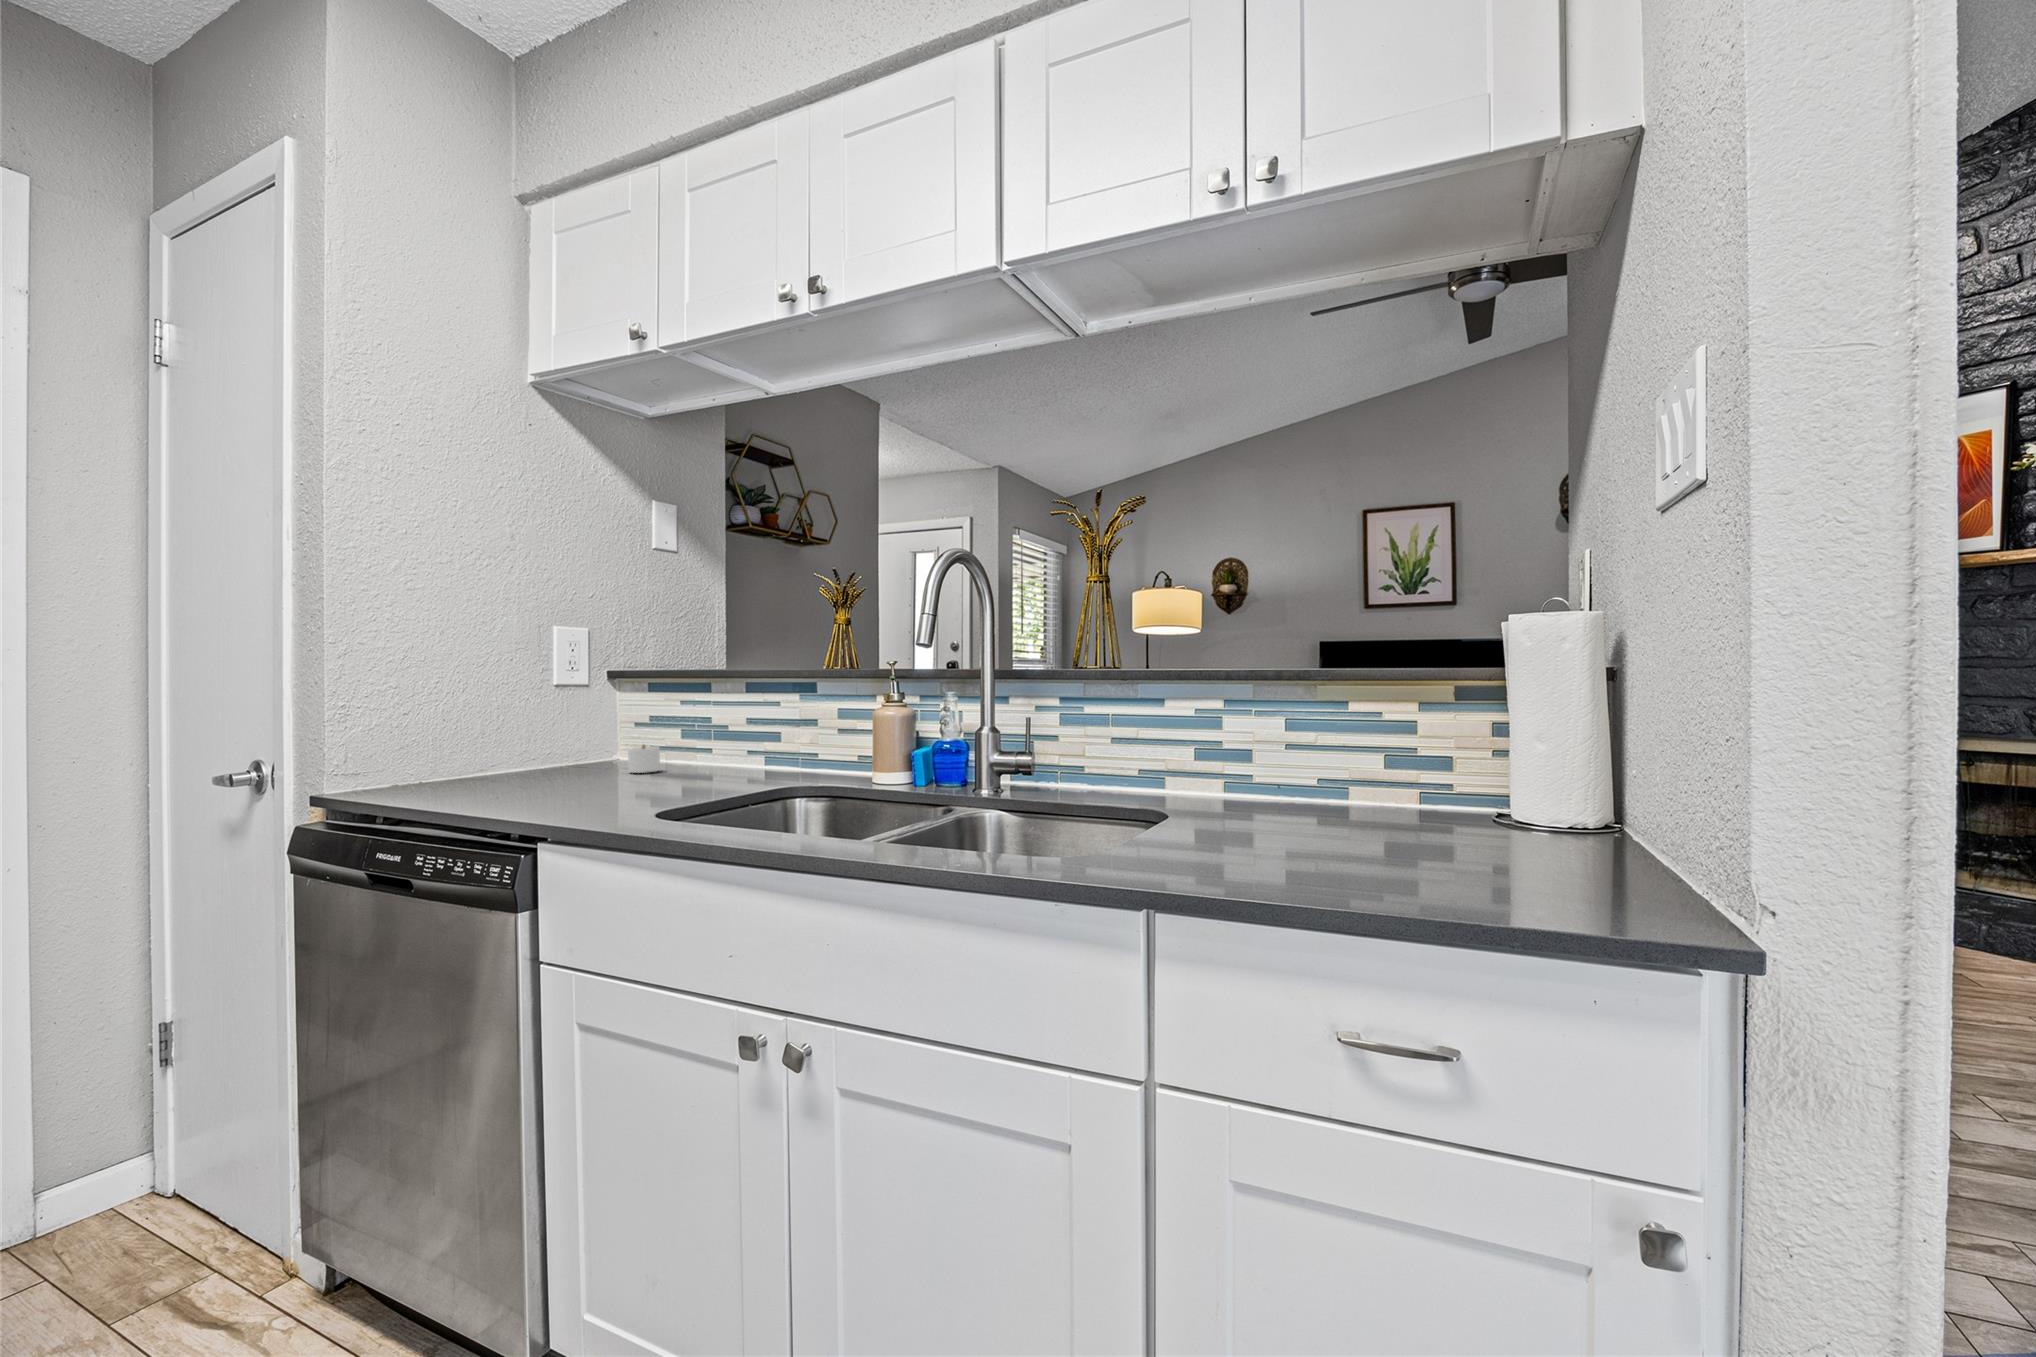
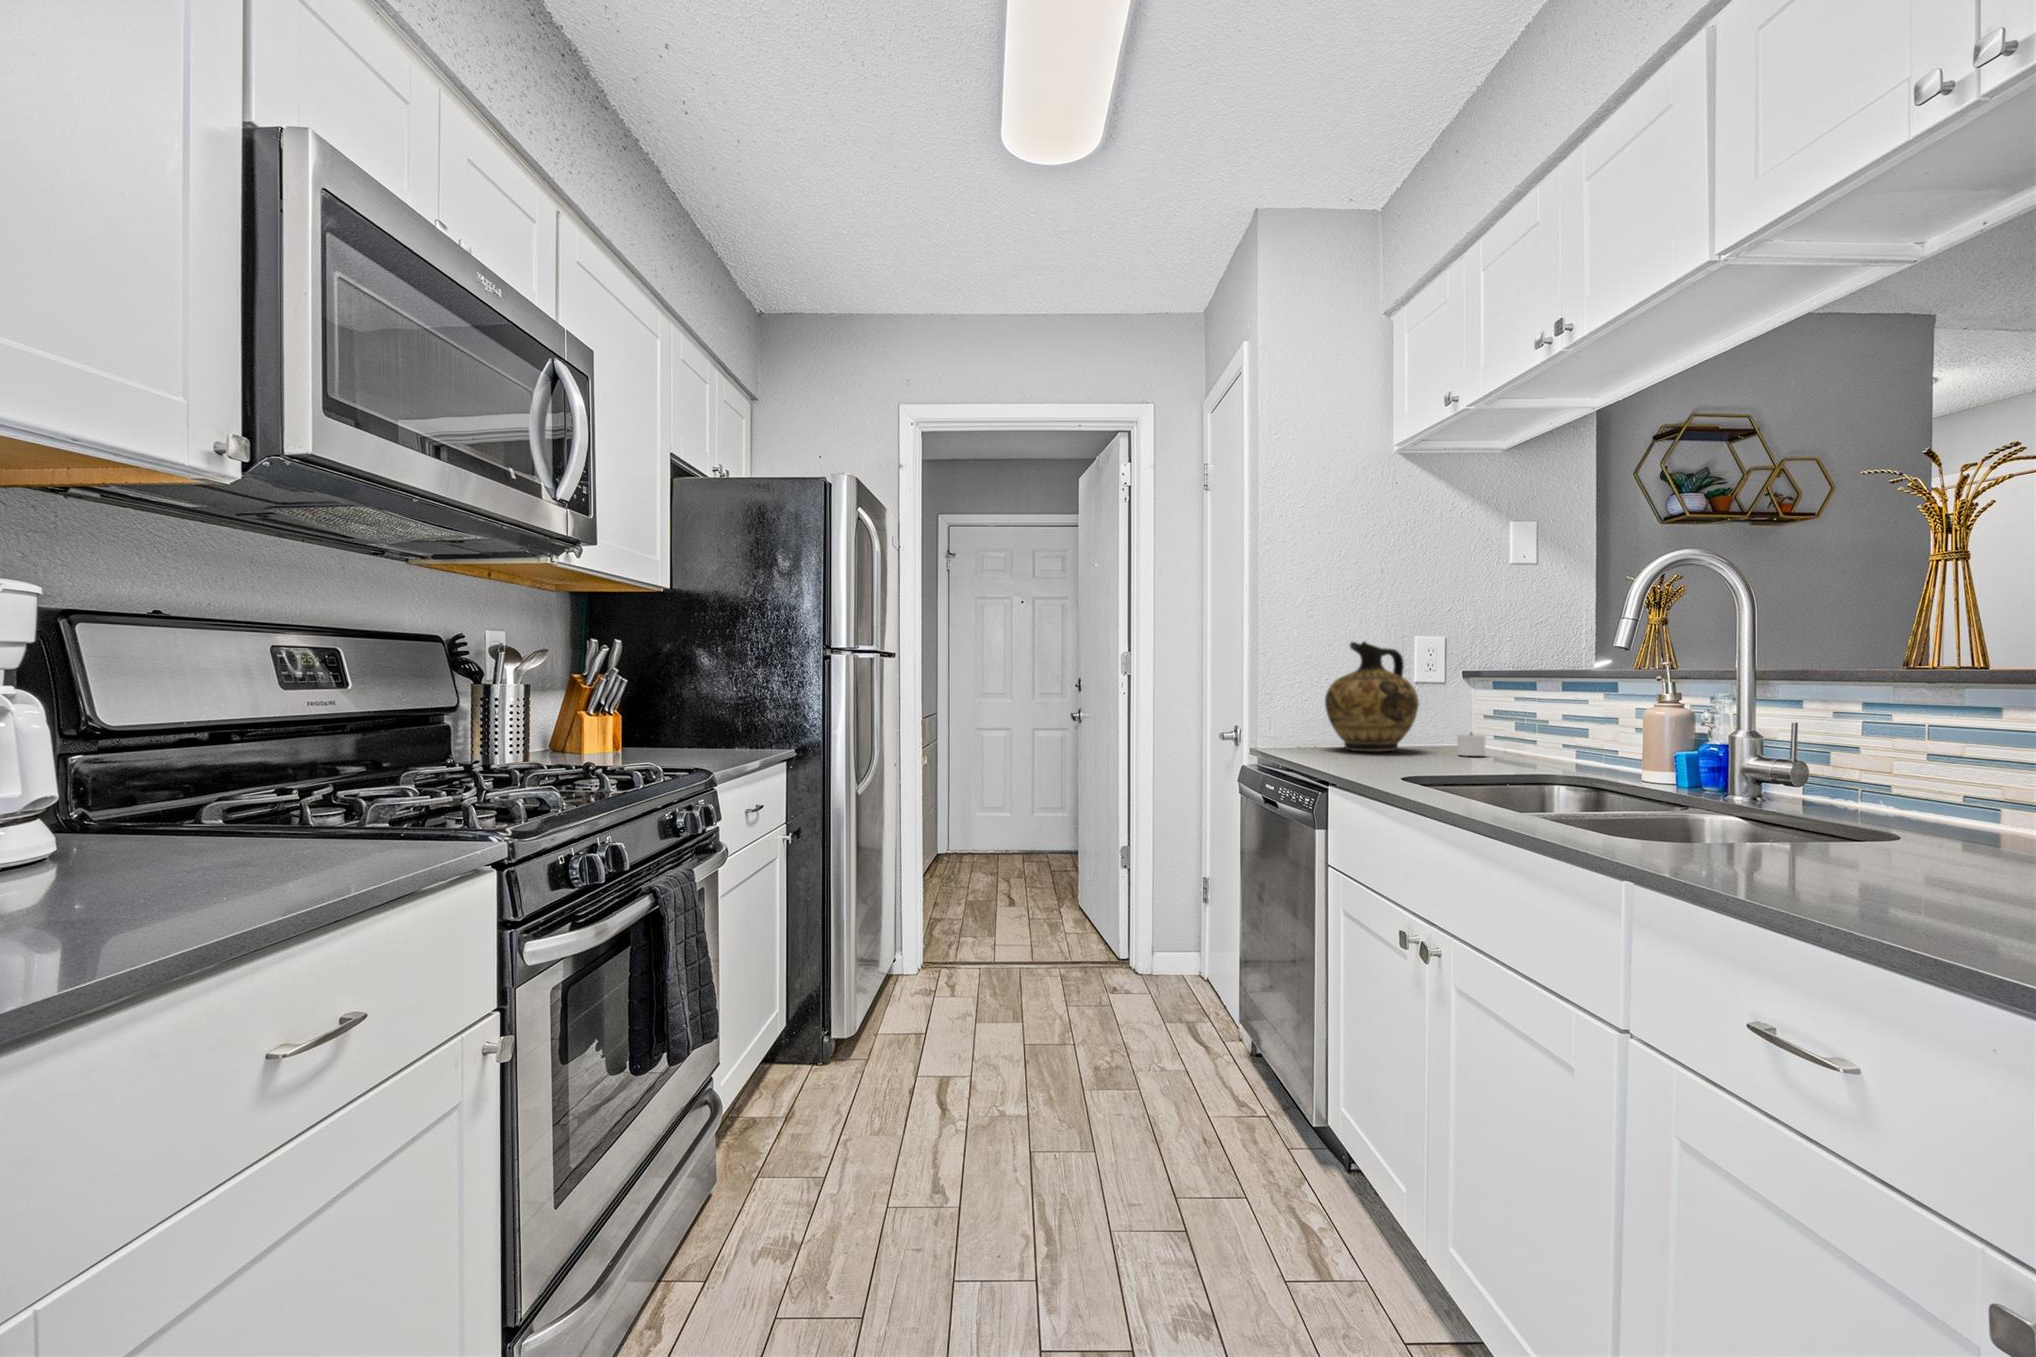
ceramic jug: none [450,639,578,782] -> present [1325,642,1419,751]

